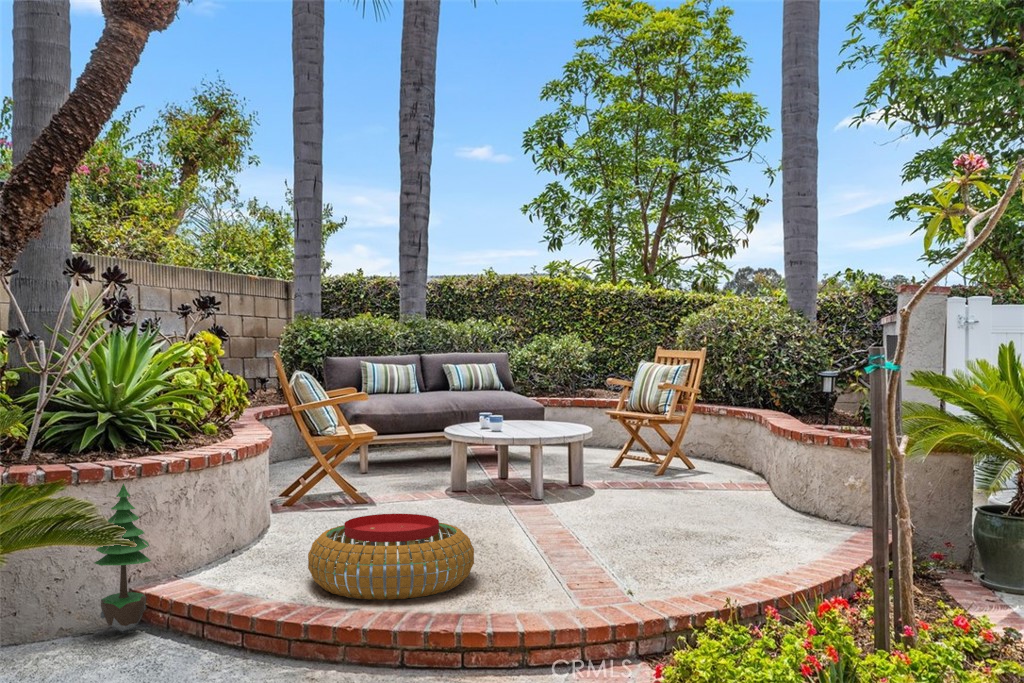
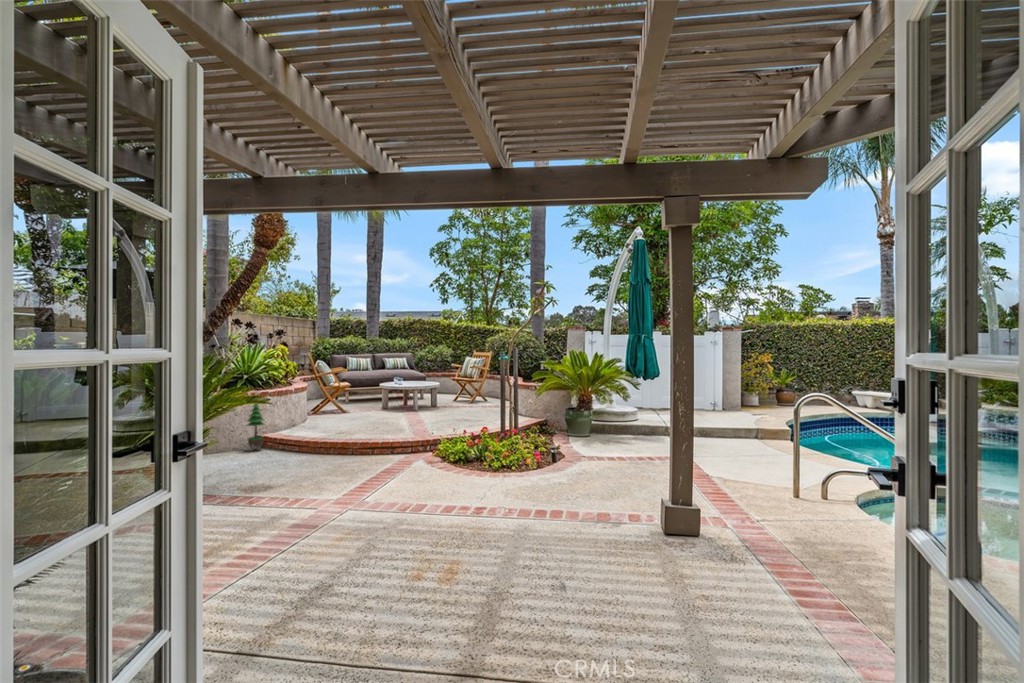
pouf: present [308,514,474,600] -> none [322,410,382,437]

